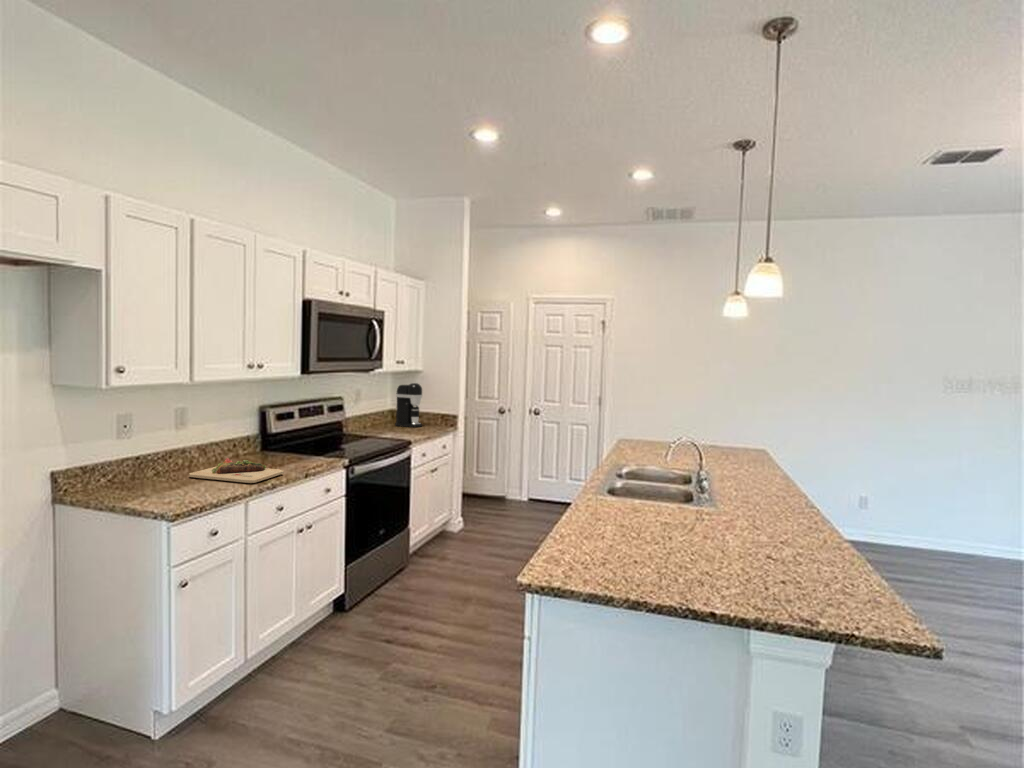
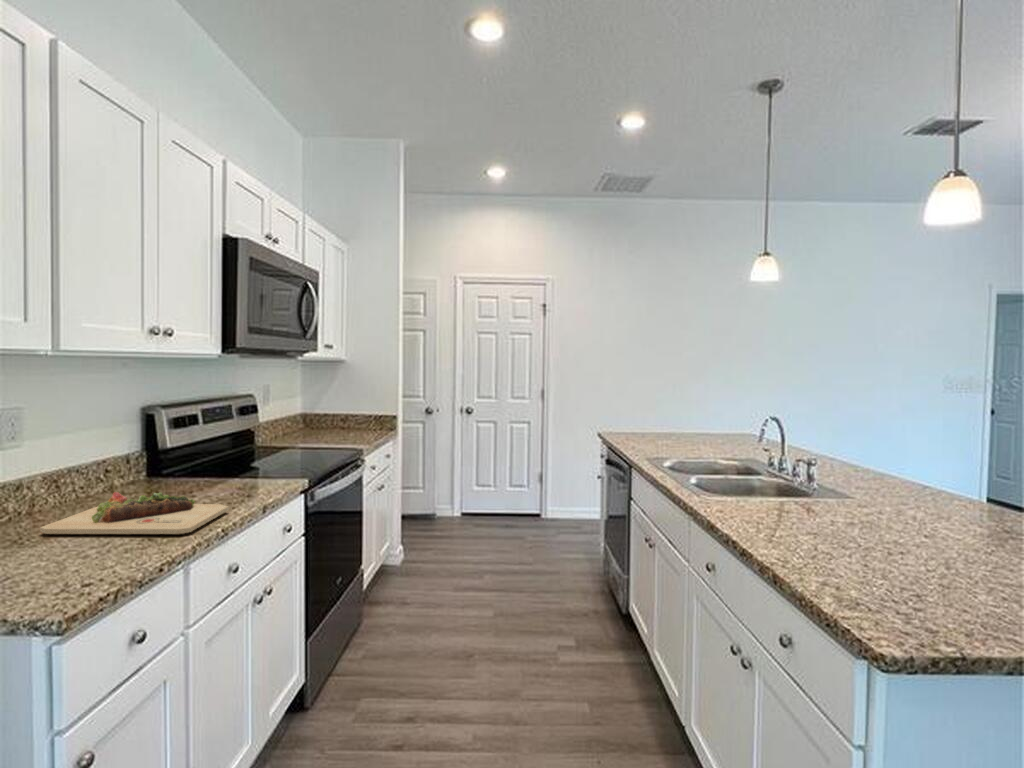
coffee maker: present [395,383,422,427] -> none [317,376,354,433]

